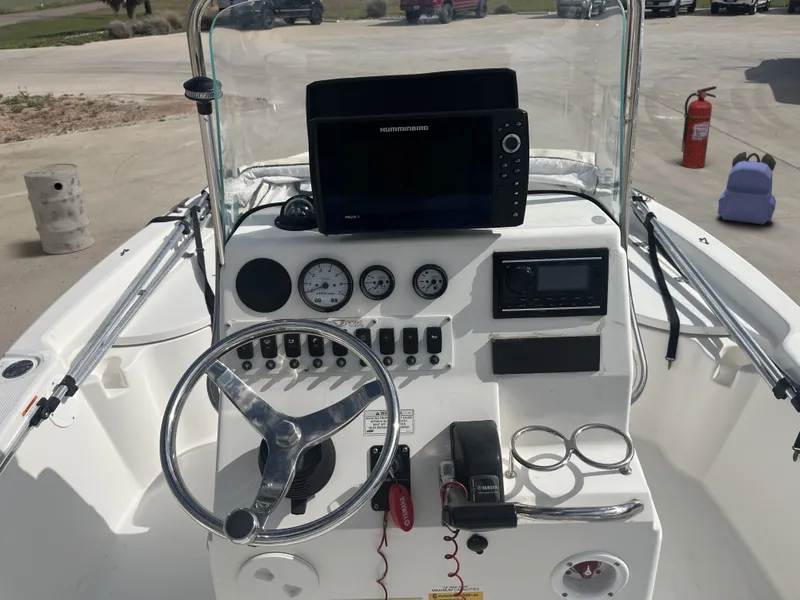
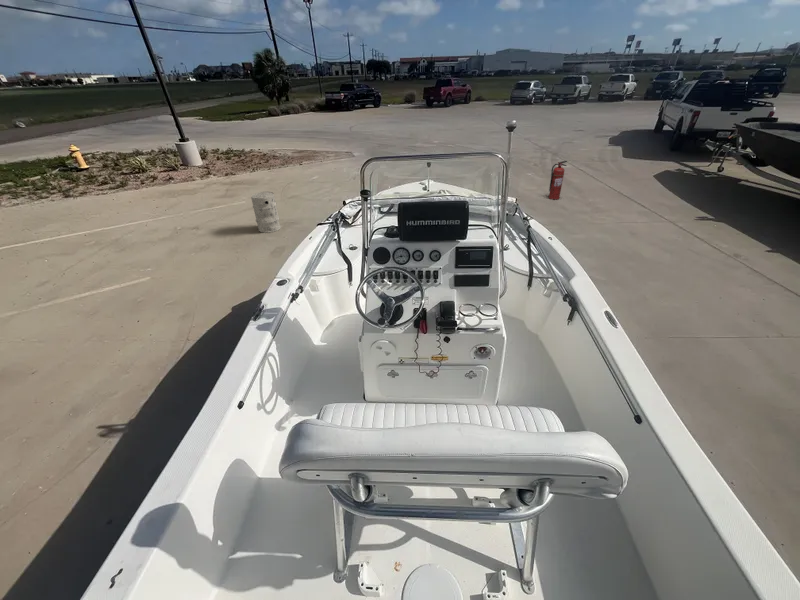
backpack: present [718,152,776,225] -> none [560,195,588,229]

